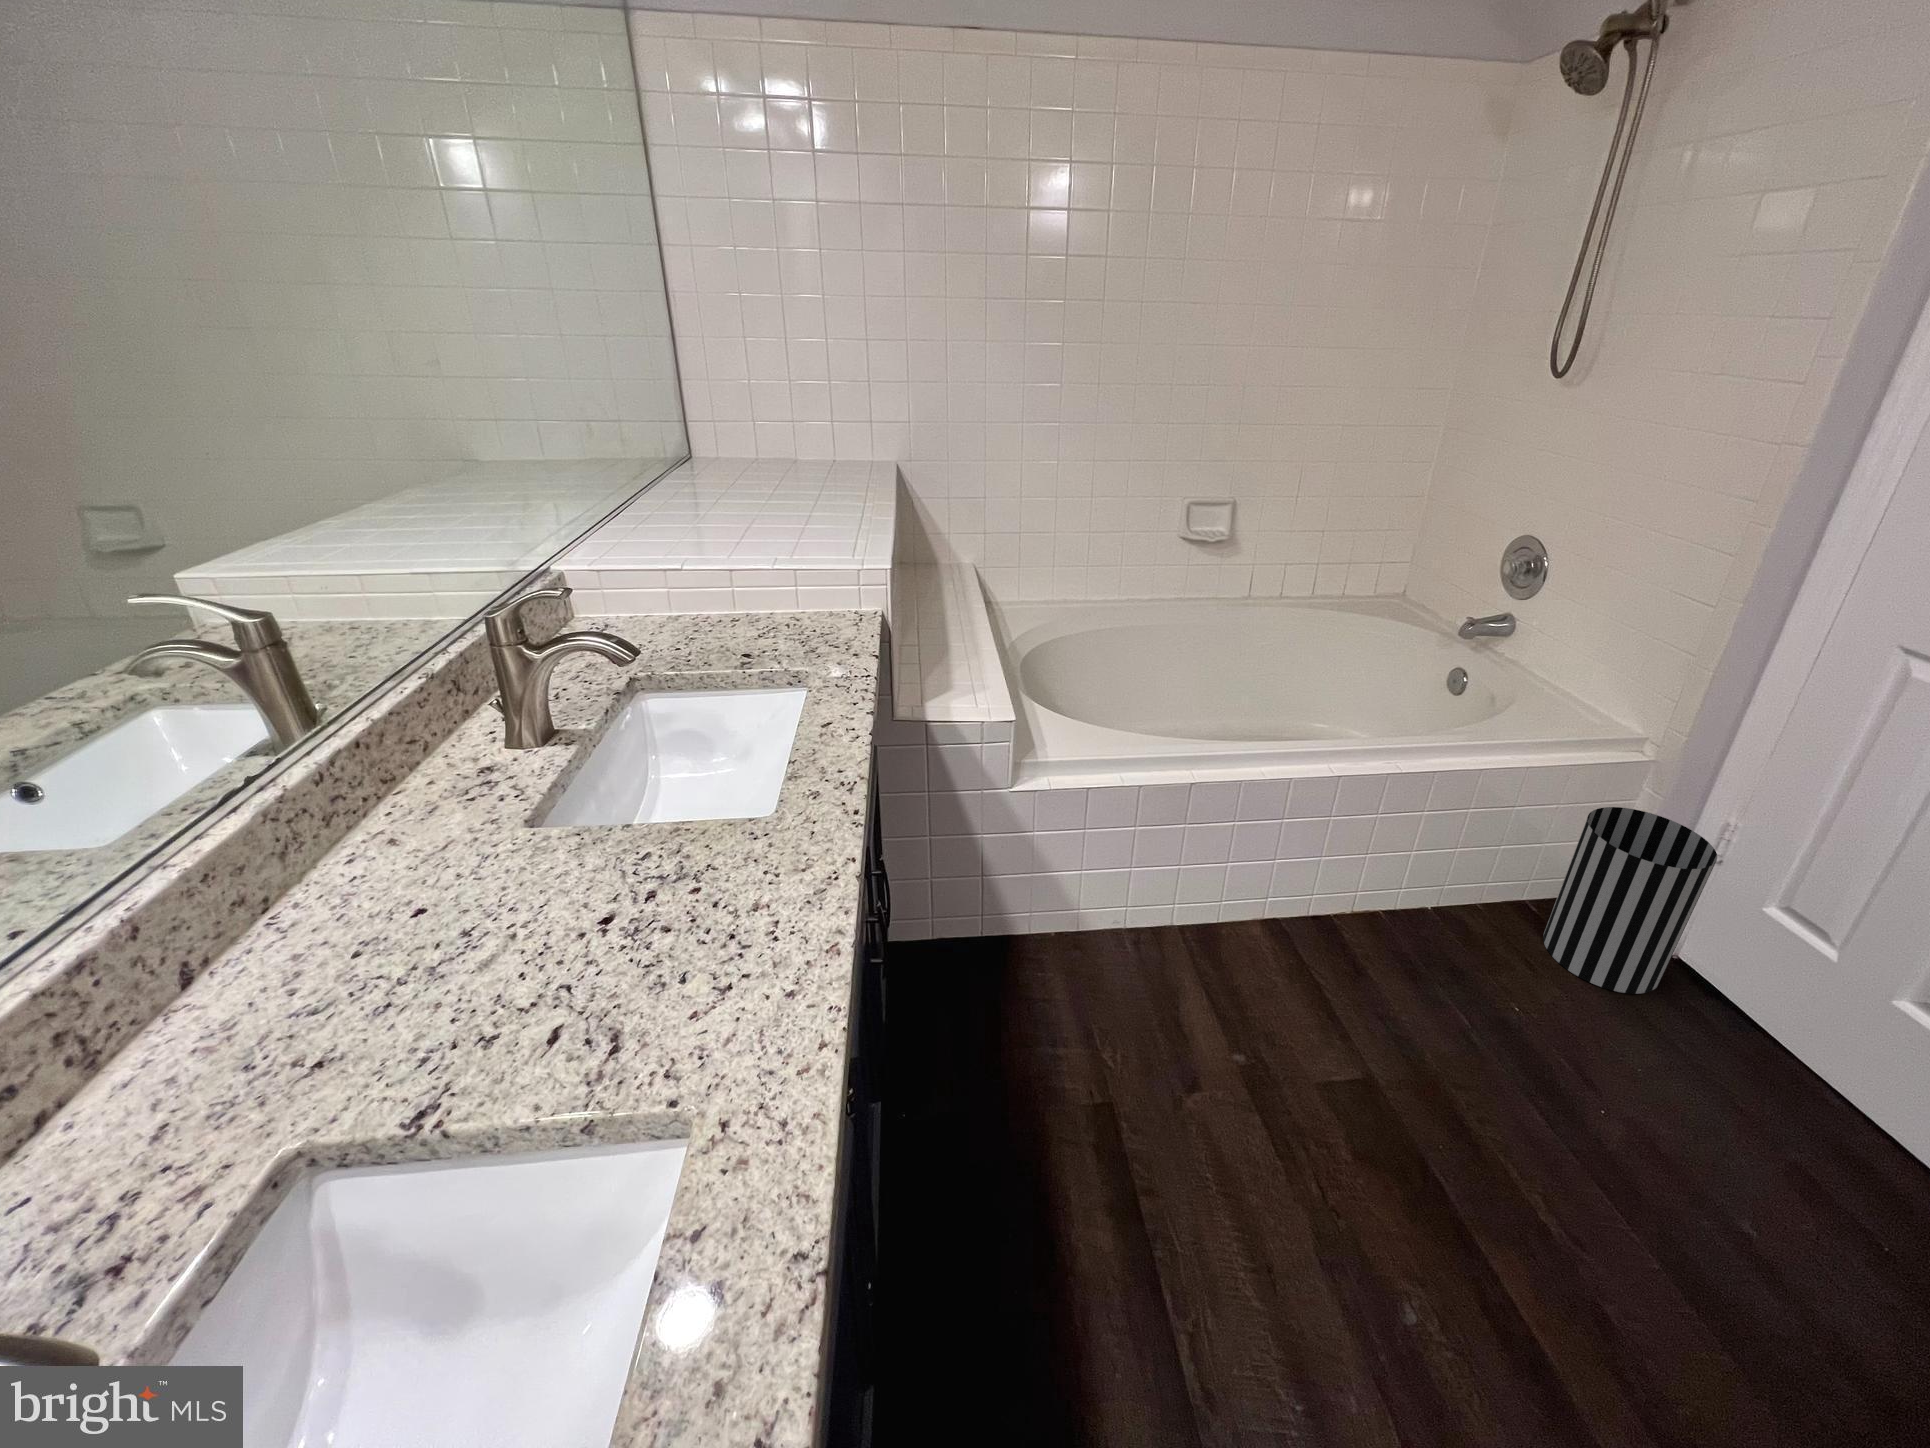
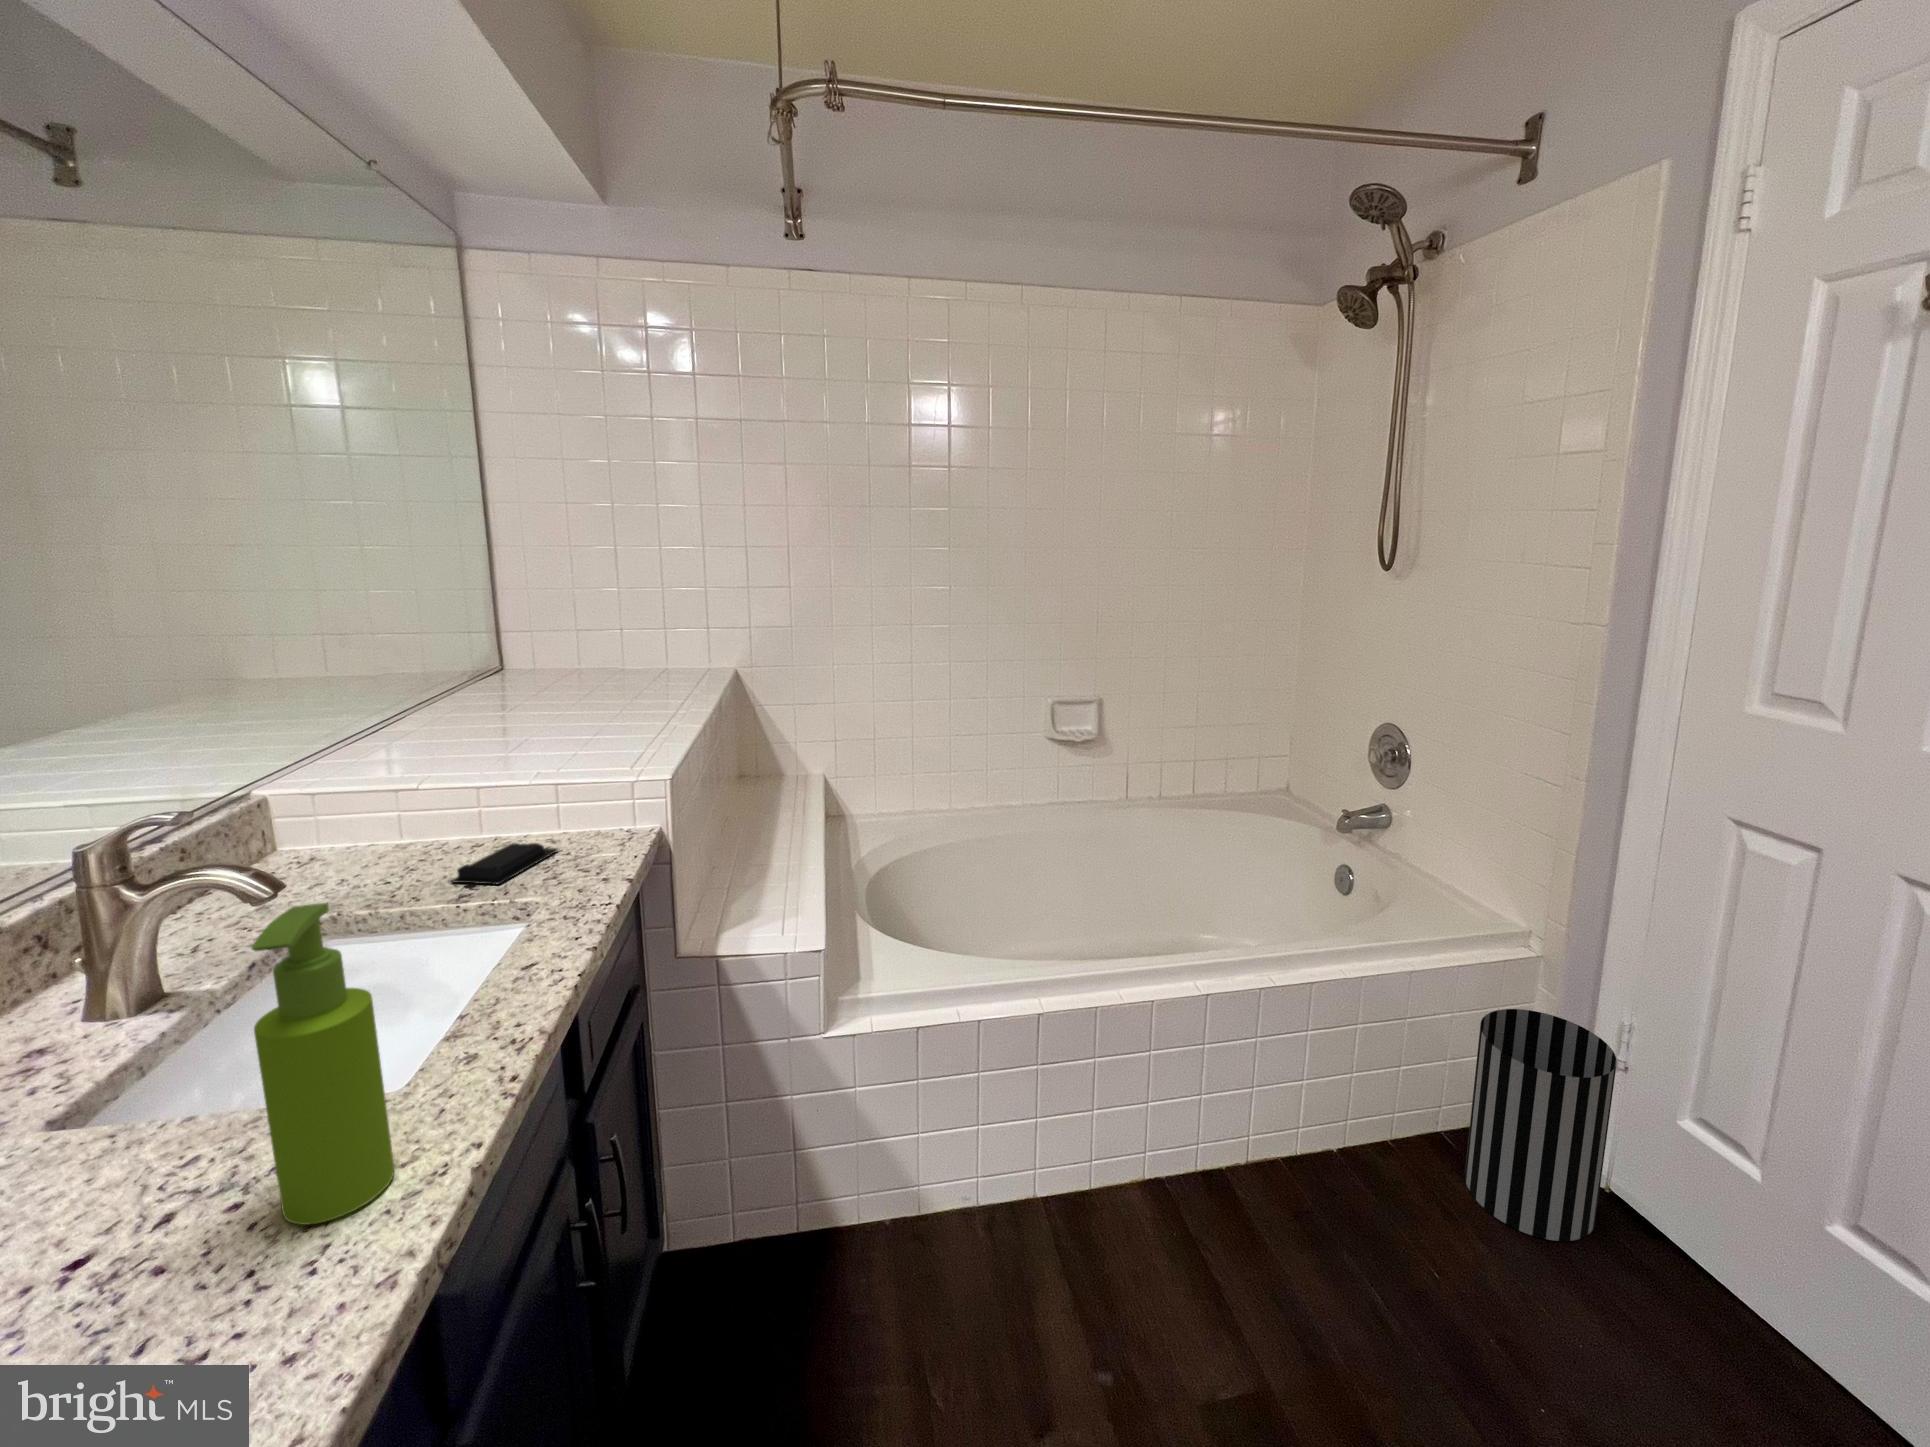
soap bar: none [727,622,803,657] -> present [451,843,558,884]
soap dispenser: none [712,672,802,906] -> present [252,903,395,1225]

